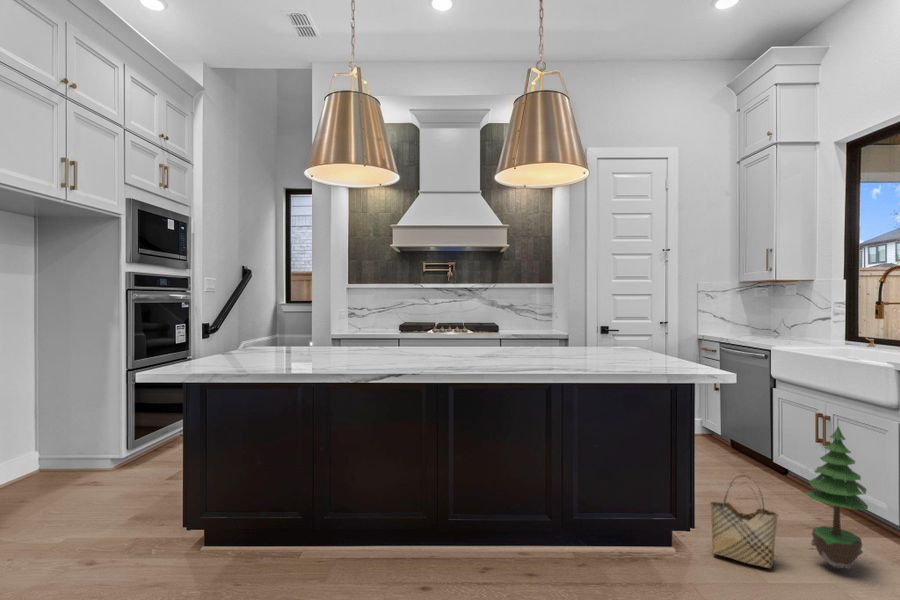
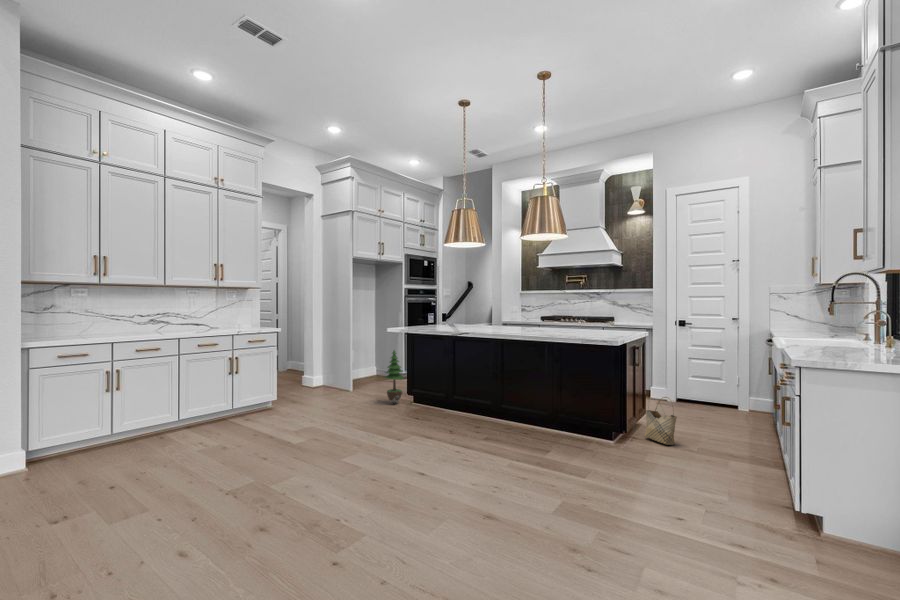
potted tree: present [806,427,868,569] -> present [385,350,404,403]

